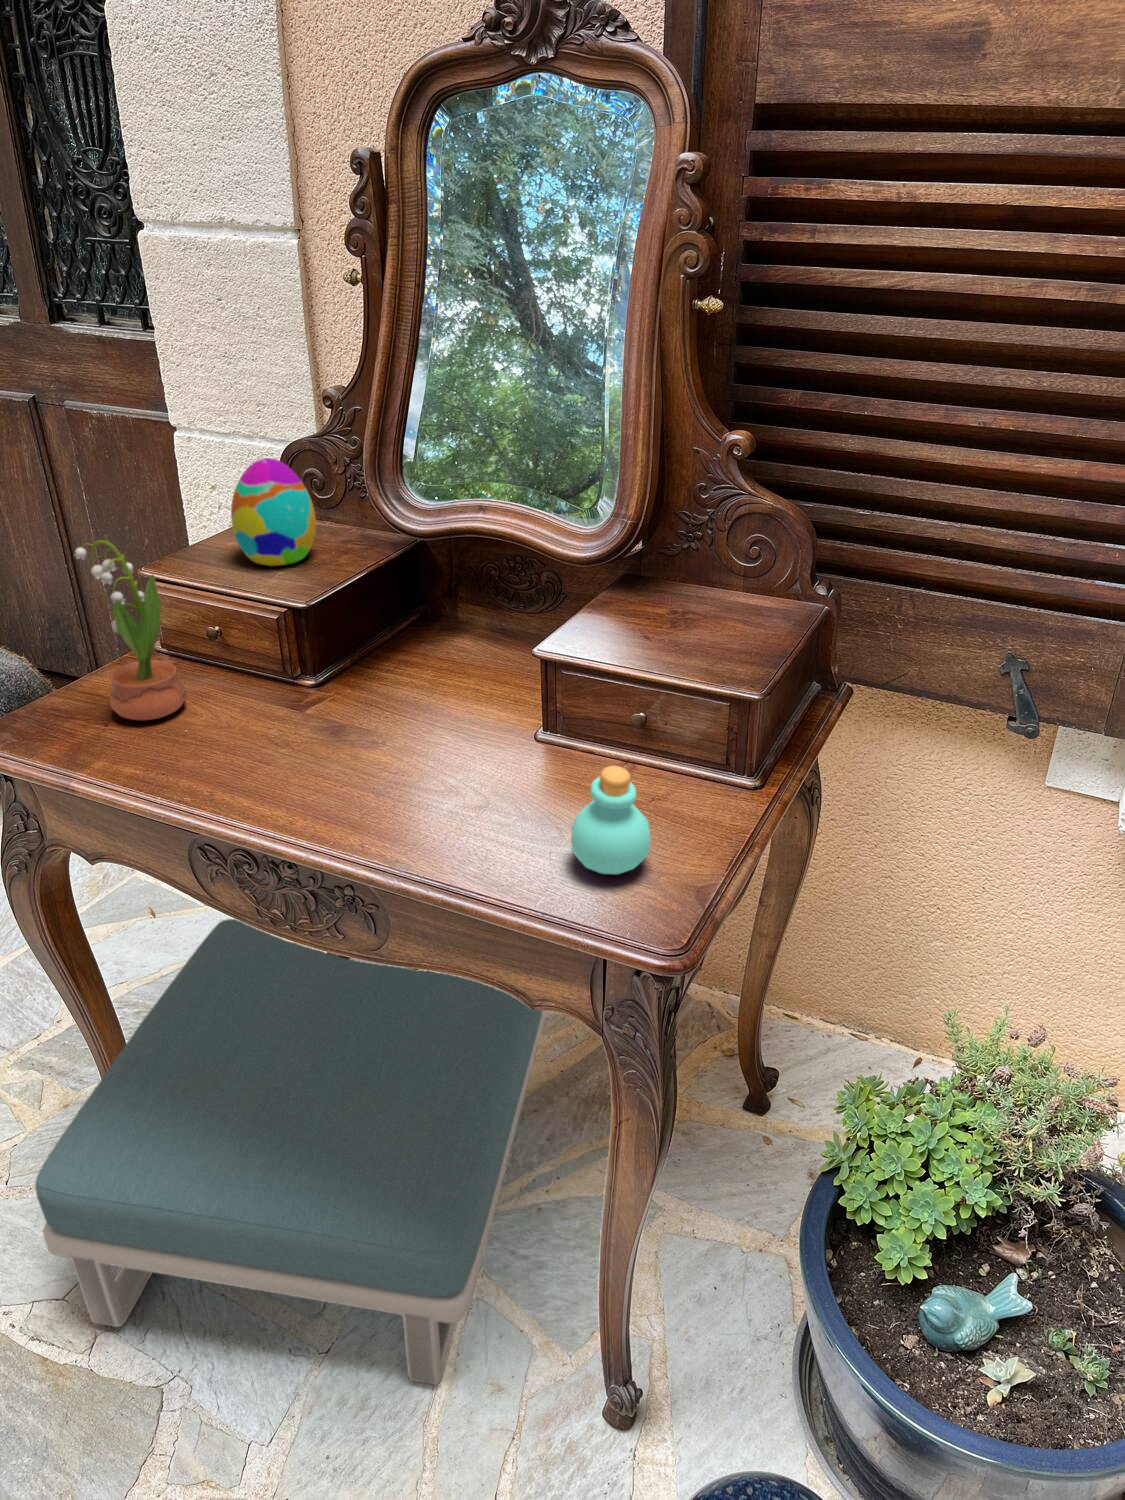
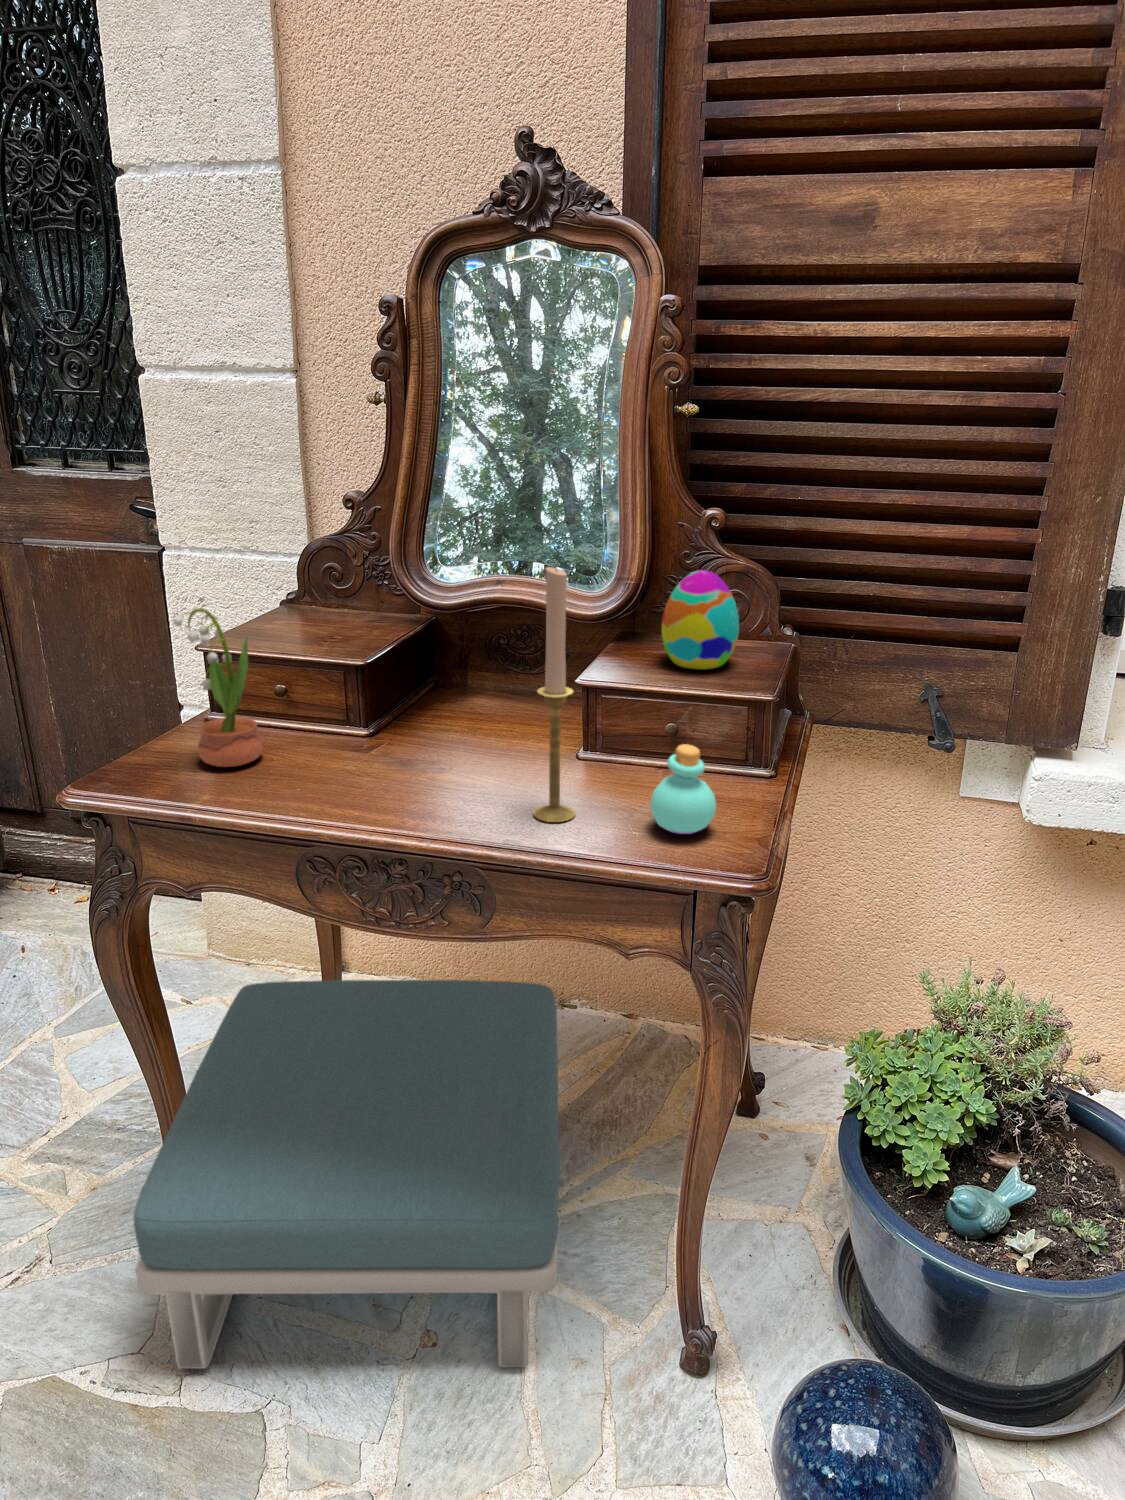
decorative egg: present [231,458,316,566] -> present [662,570,739,669]
candlestick: none [442,533,494,838] -> present [533,567,576,822]

